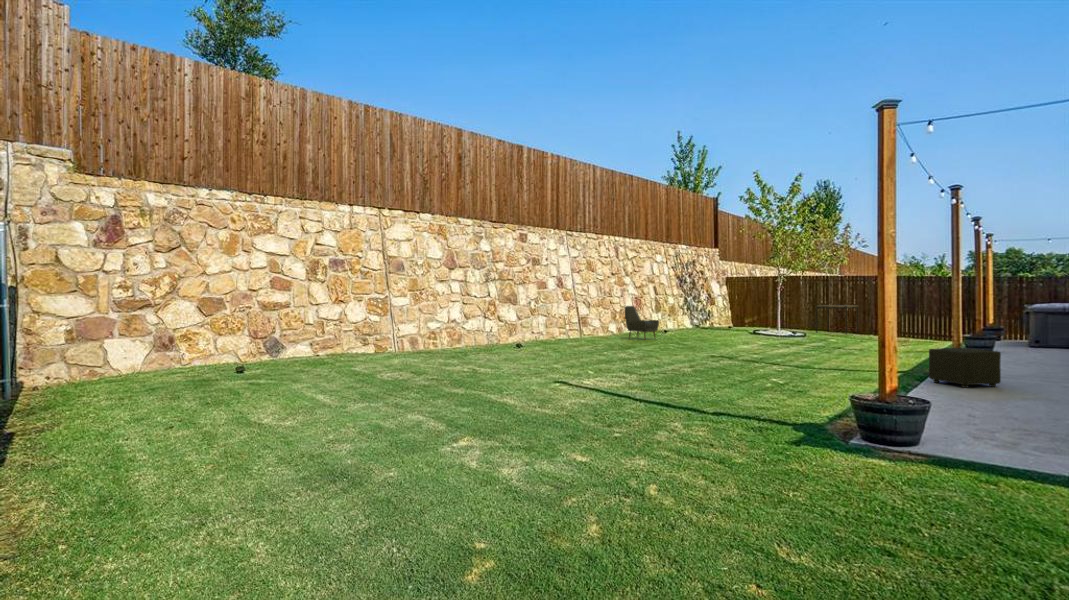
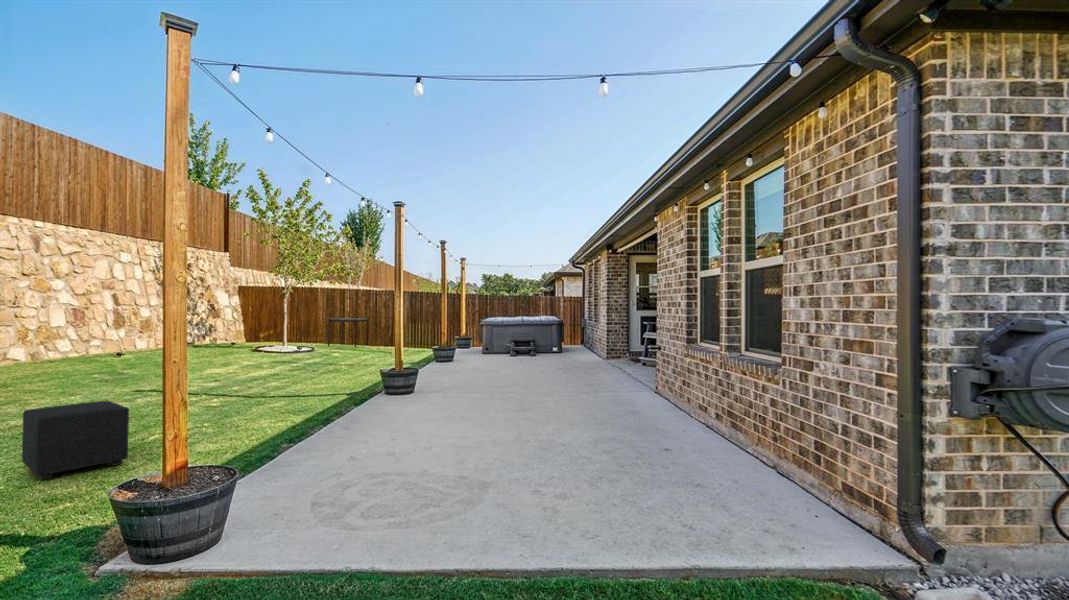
chair: present [625,306,659,339] -> none [43,320,110,368]
ottoman: present [929,348,1001,388] -> present [22,401,129,480]

